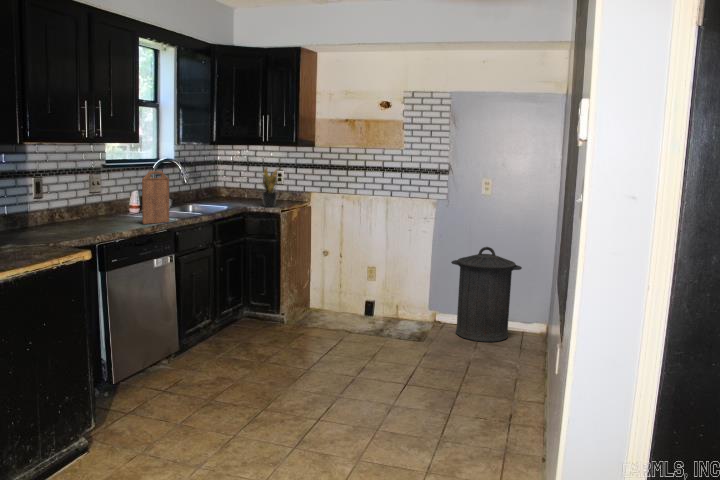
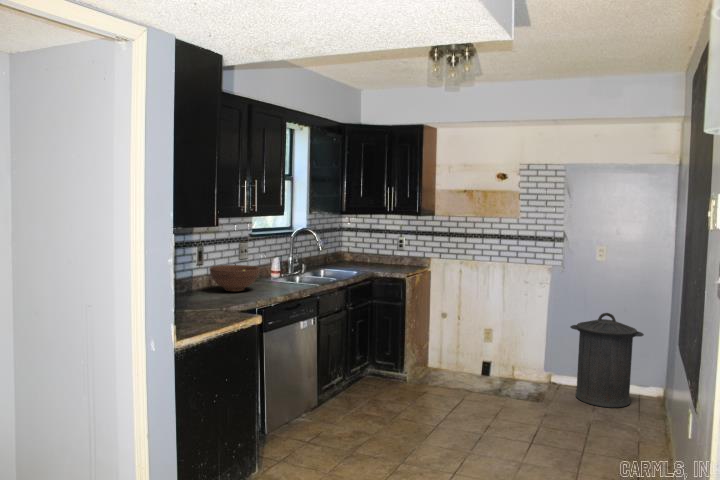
potted plant: present [262,168,277,207] -> none [384,233,407,272]
cutting board: present [142,171,169,224] -> none [289,241,313,289]
fruit bowl: none [49,198,108,227] -> present [209,265,260,292]

